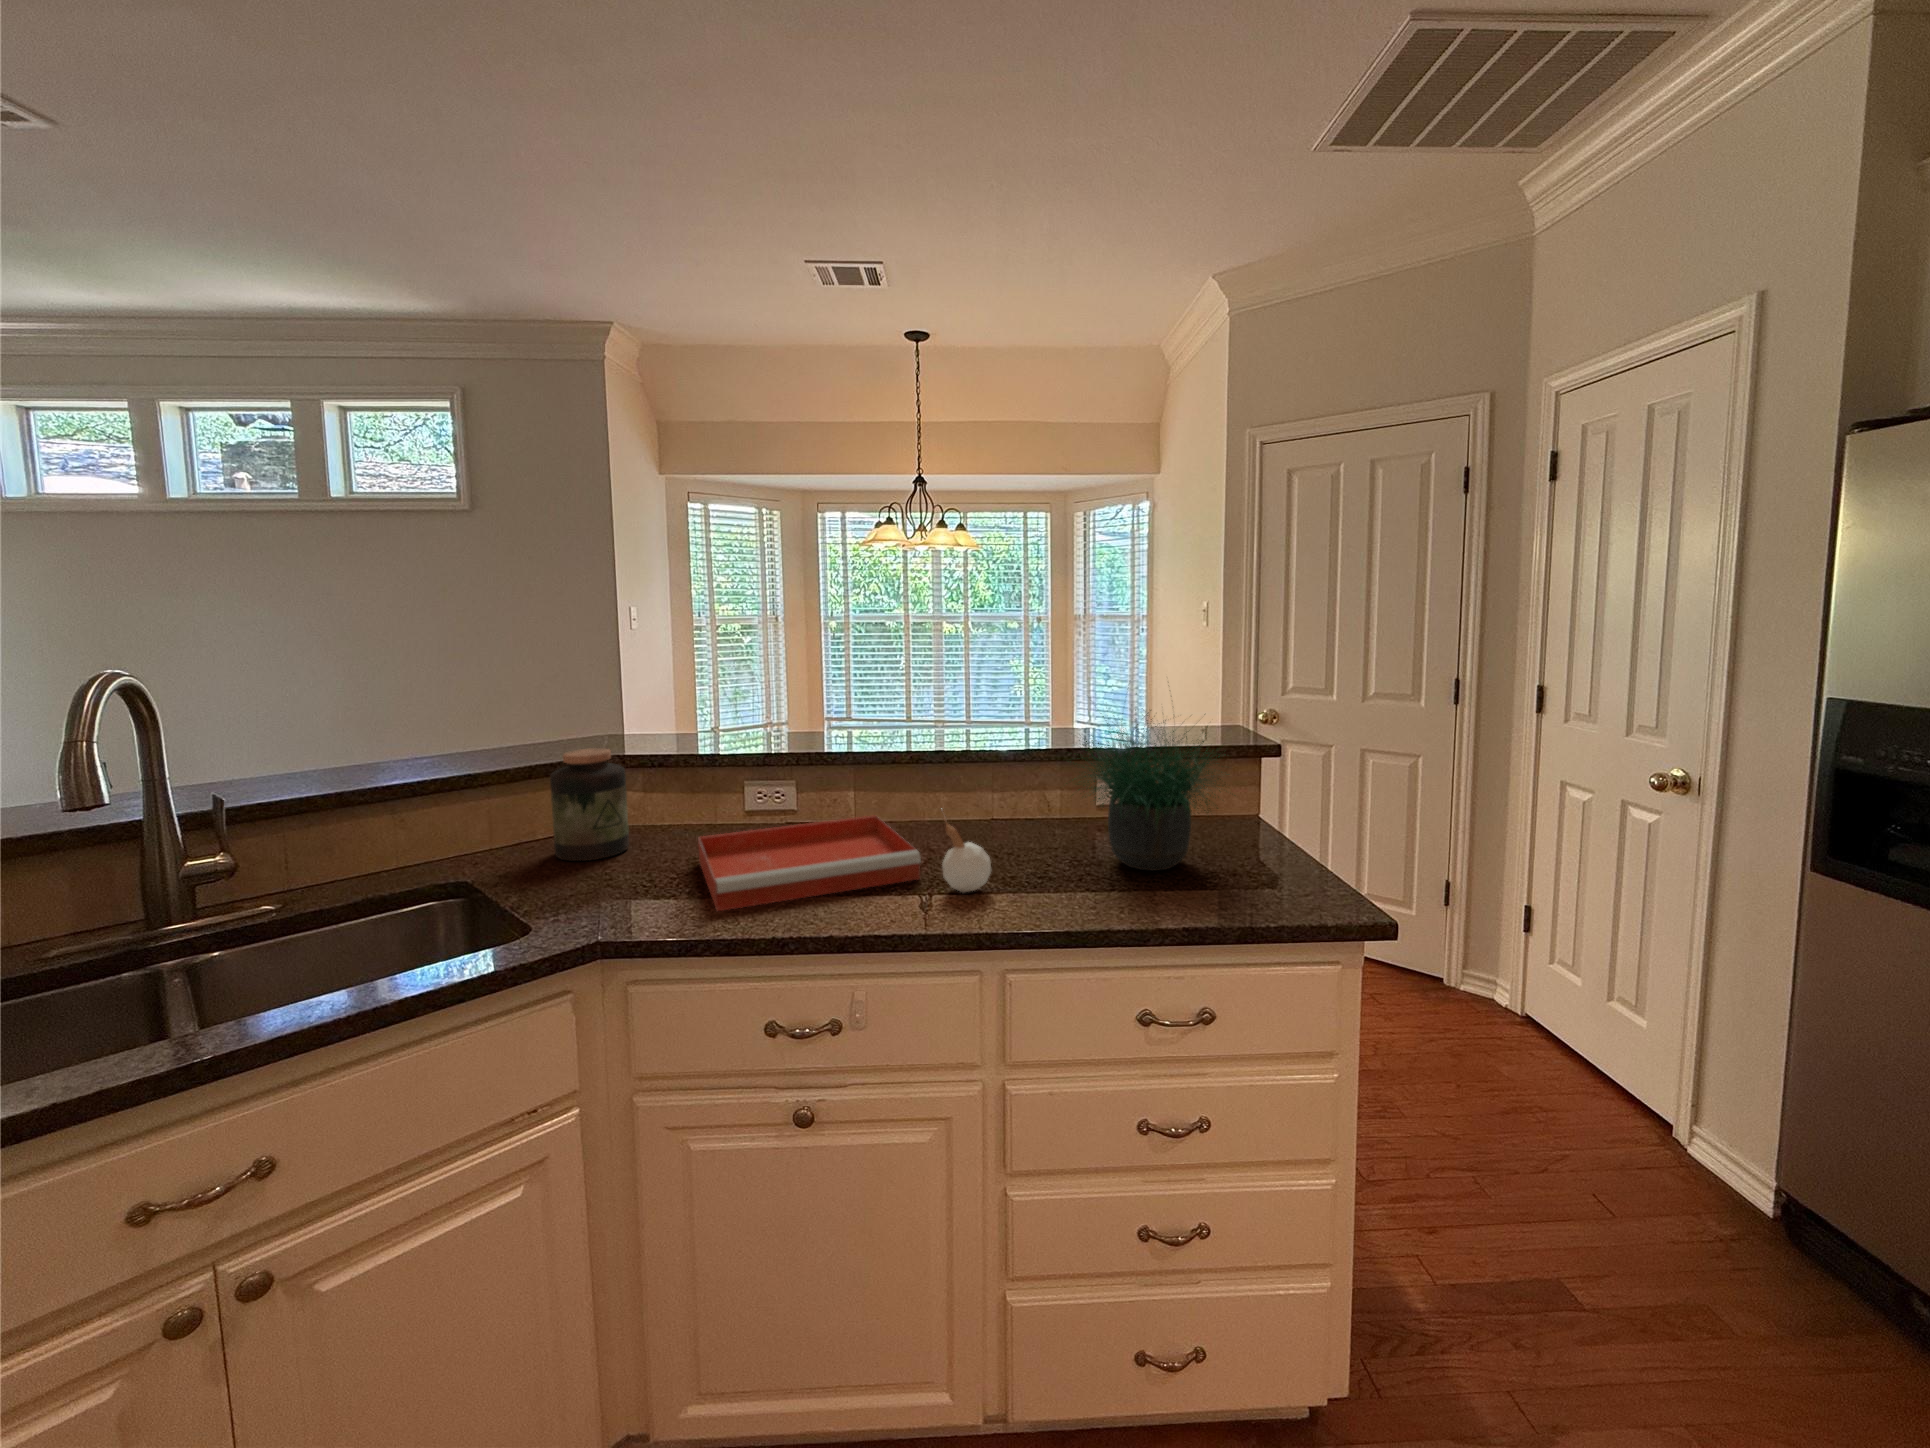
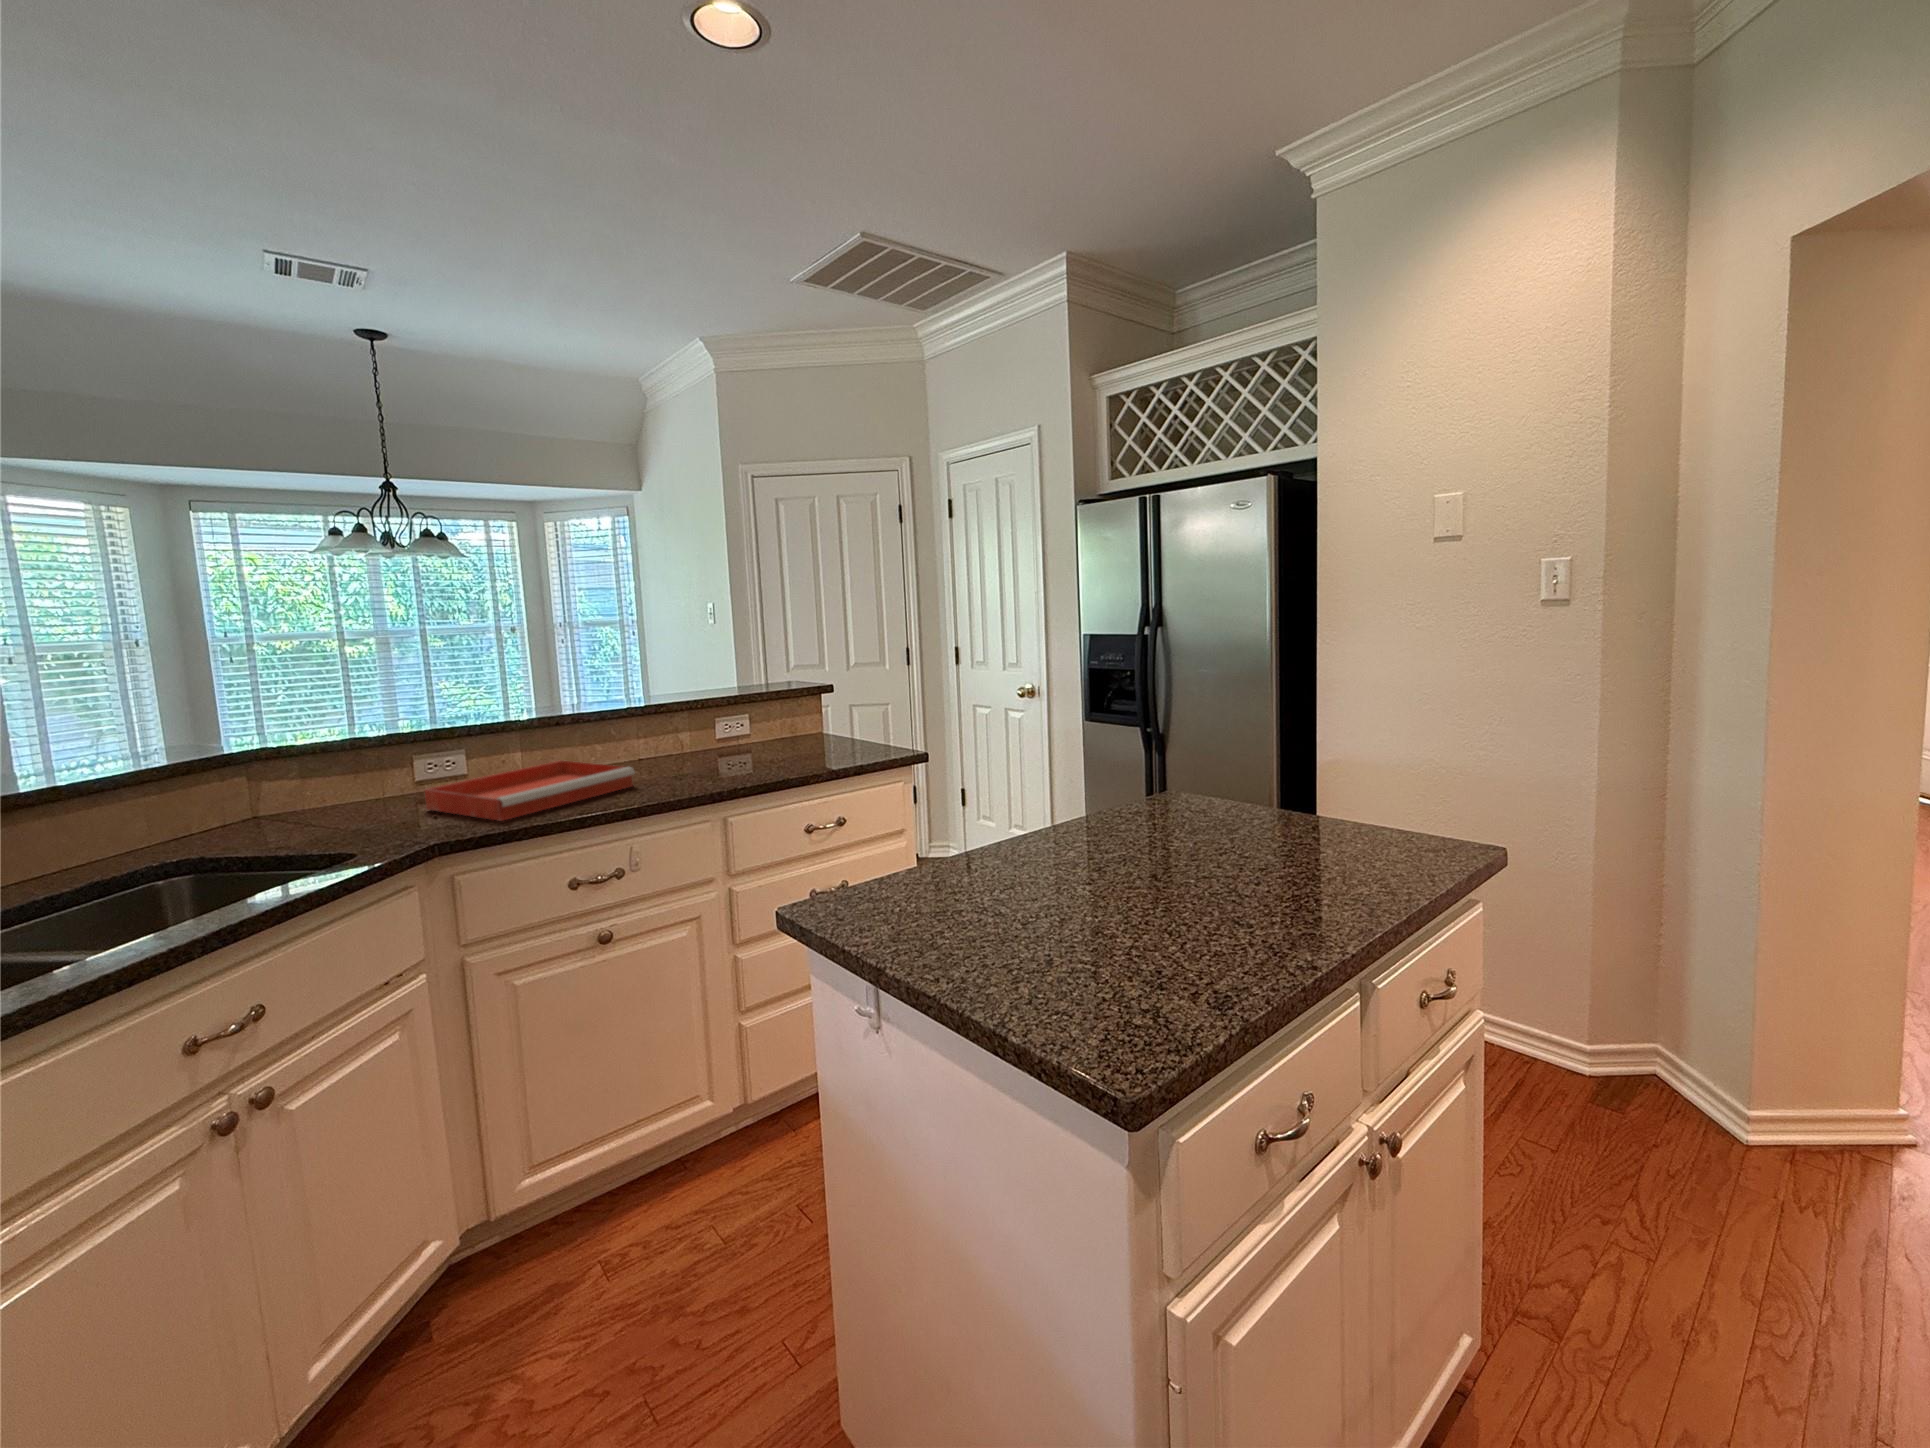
potted plant: present [1079,710,1221,871] -> none [712,637,835,760]
jar: present [550,748,629,861] -> none [244,733,331,832]
candle: present [942,818,991,892] -> none [654,732,693,785]

